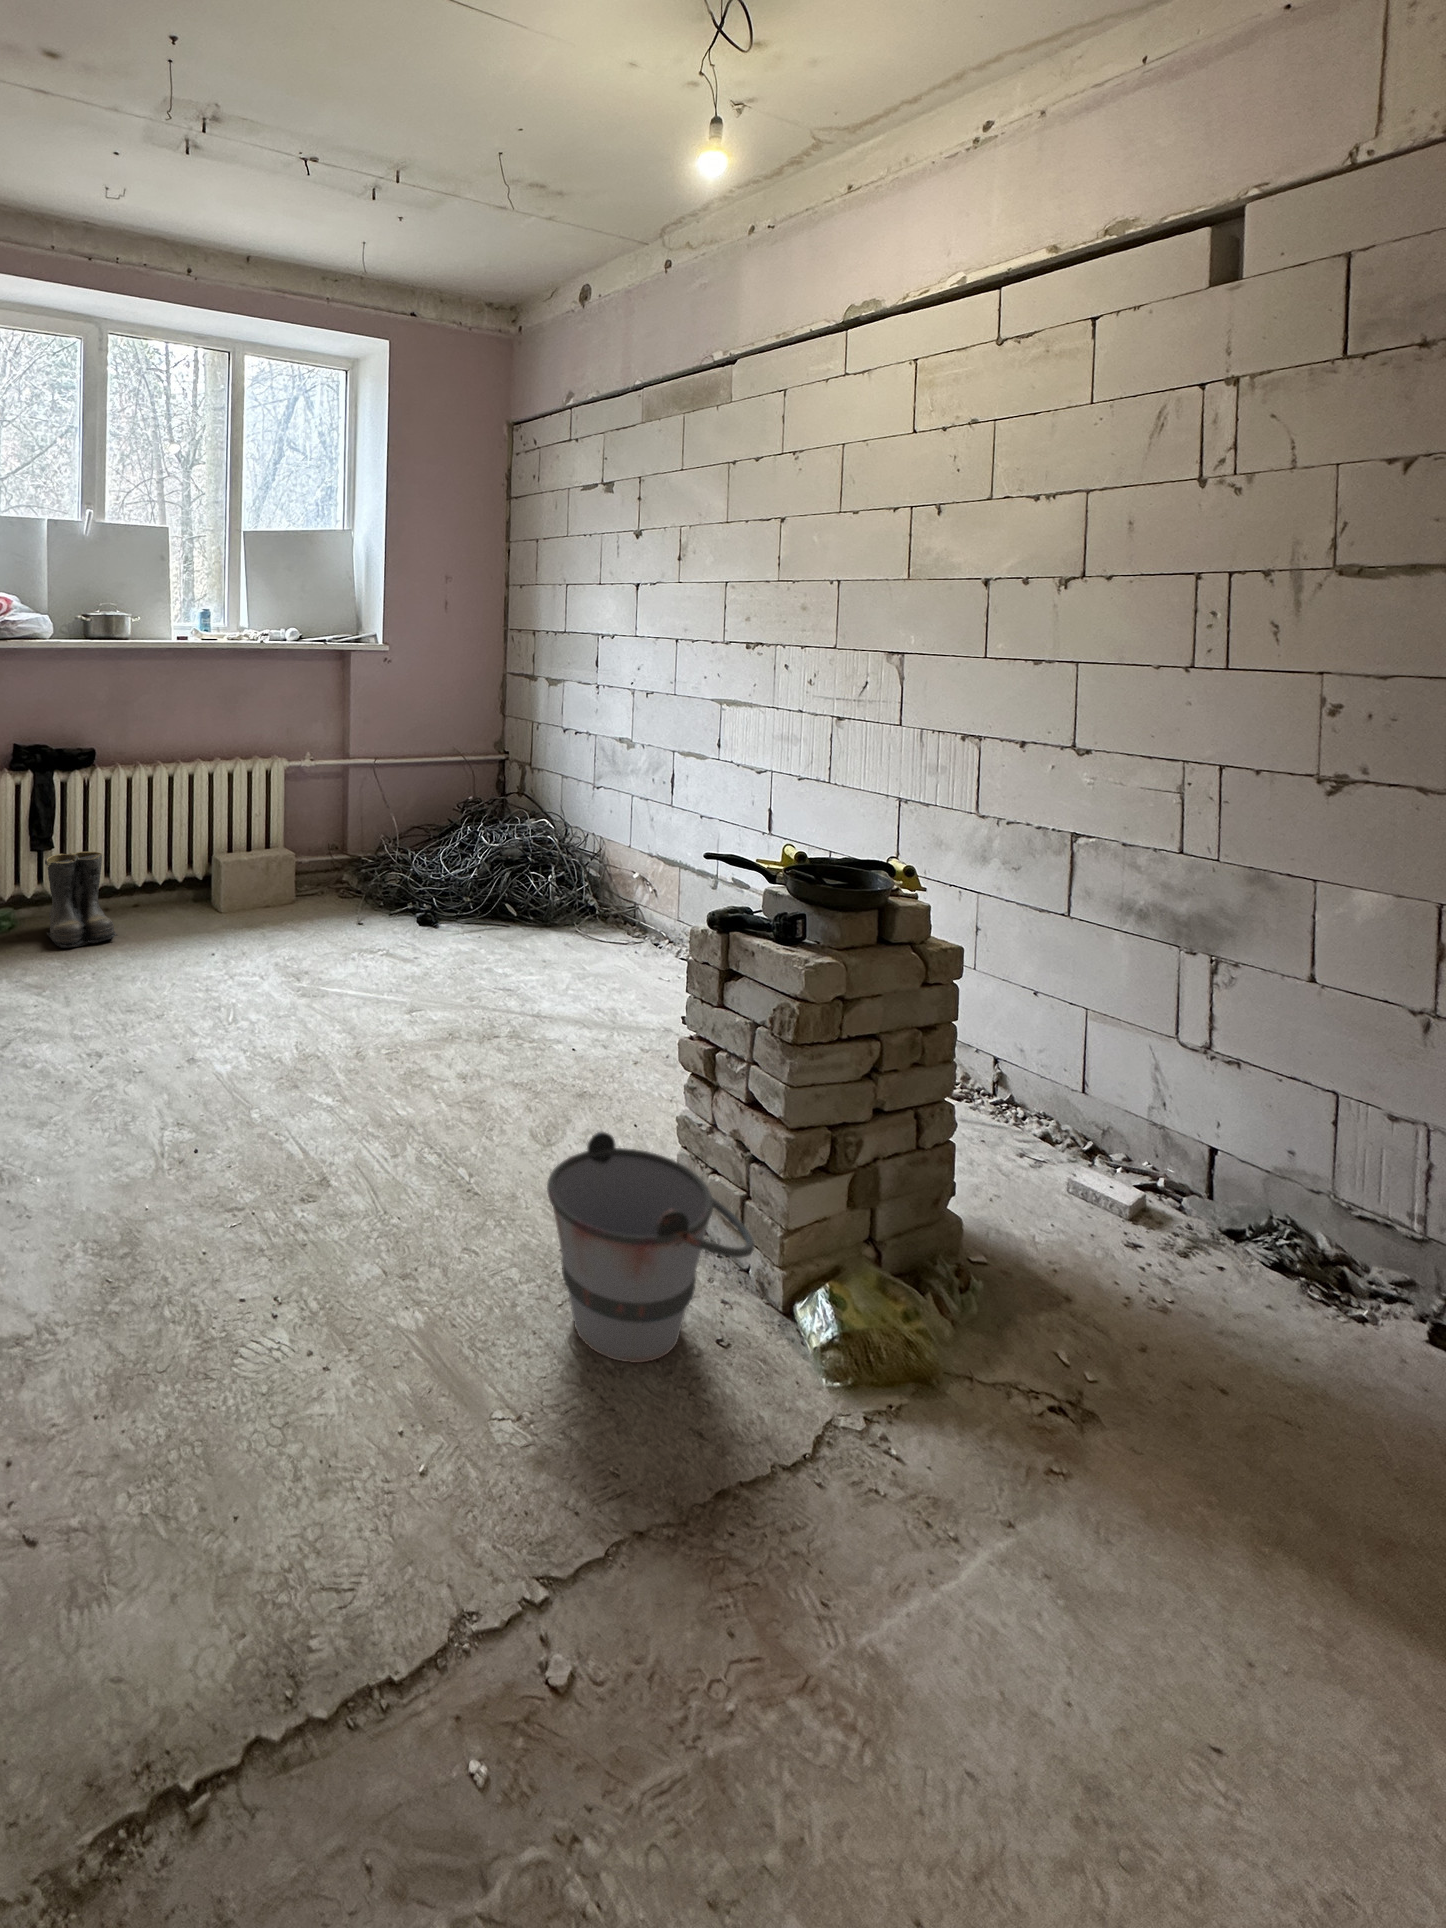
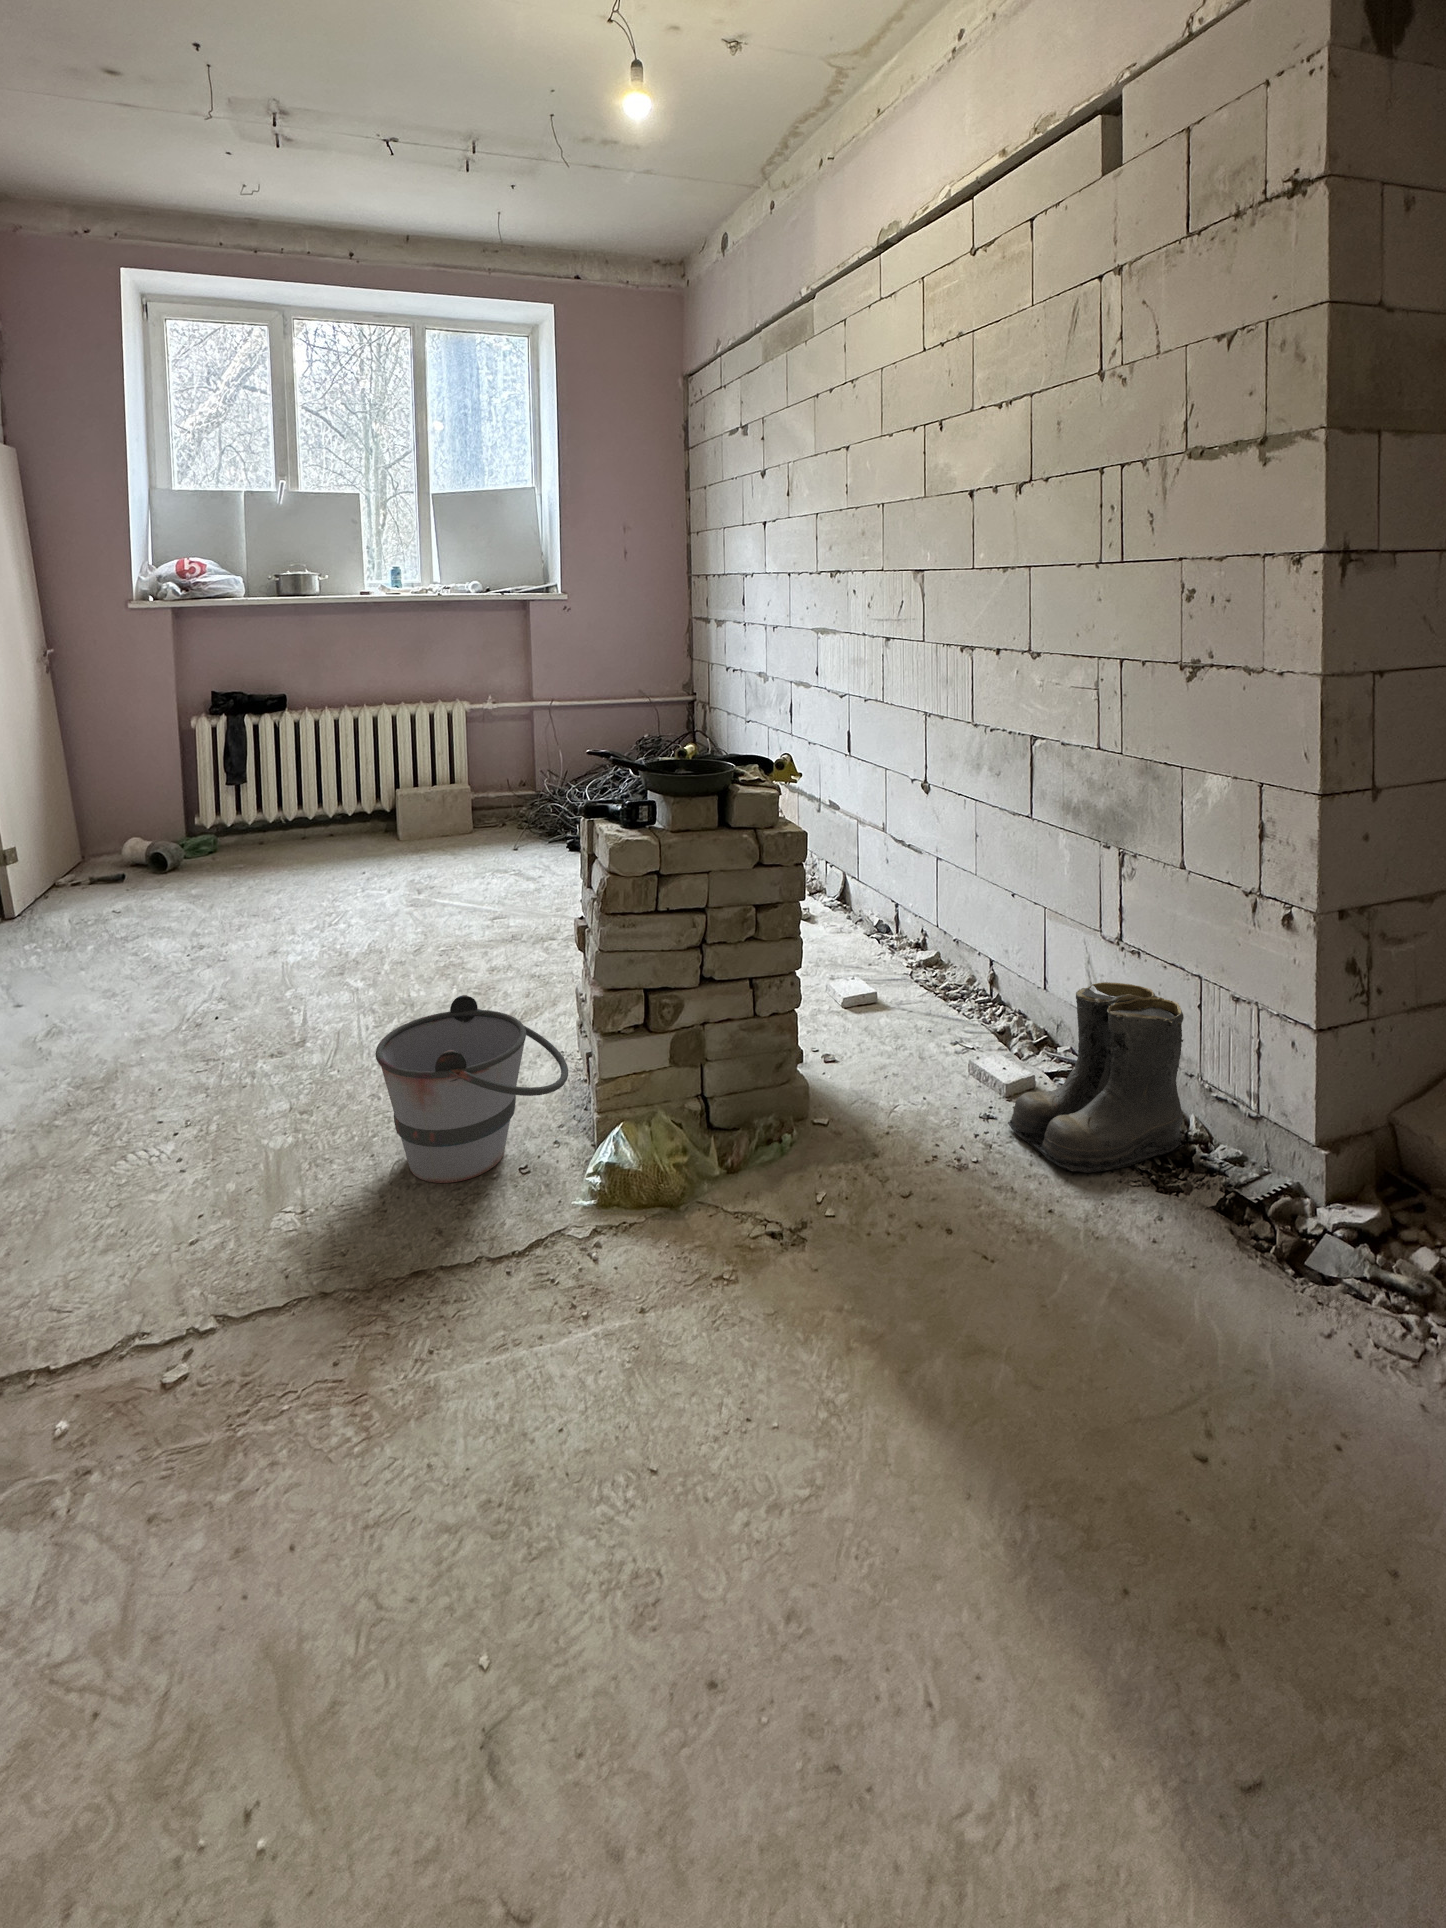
boots: present [45,851,118,948] -> present [1008,982,1186,1173]

